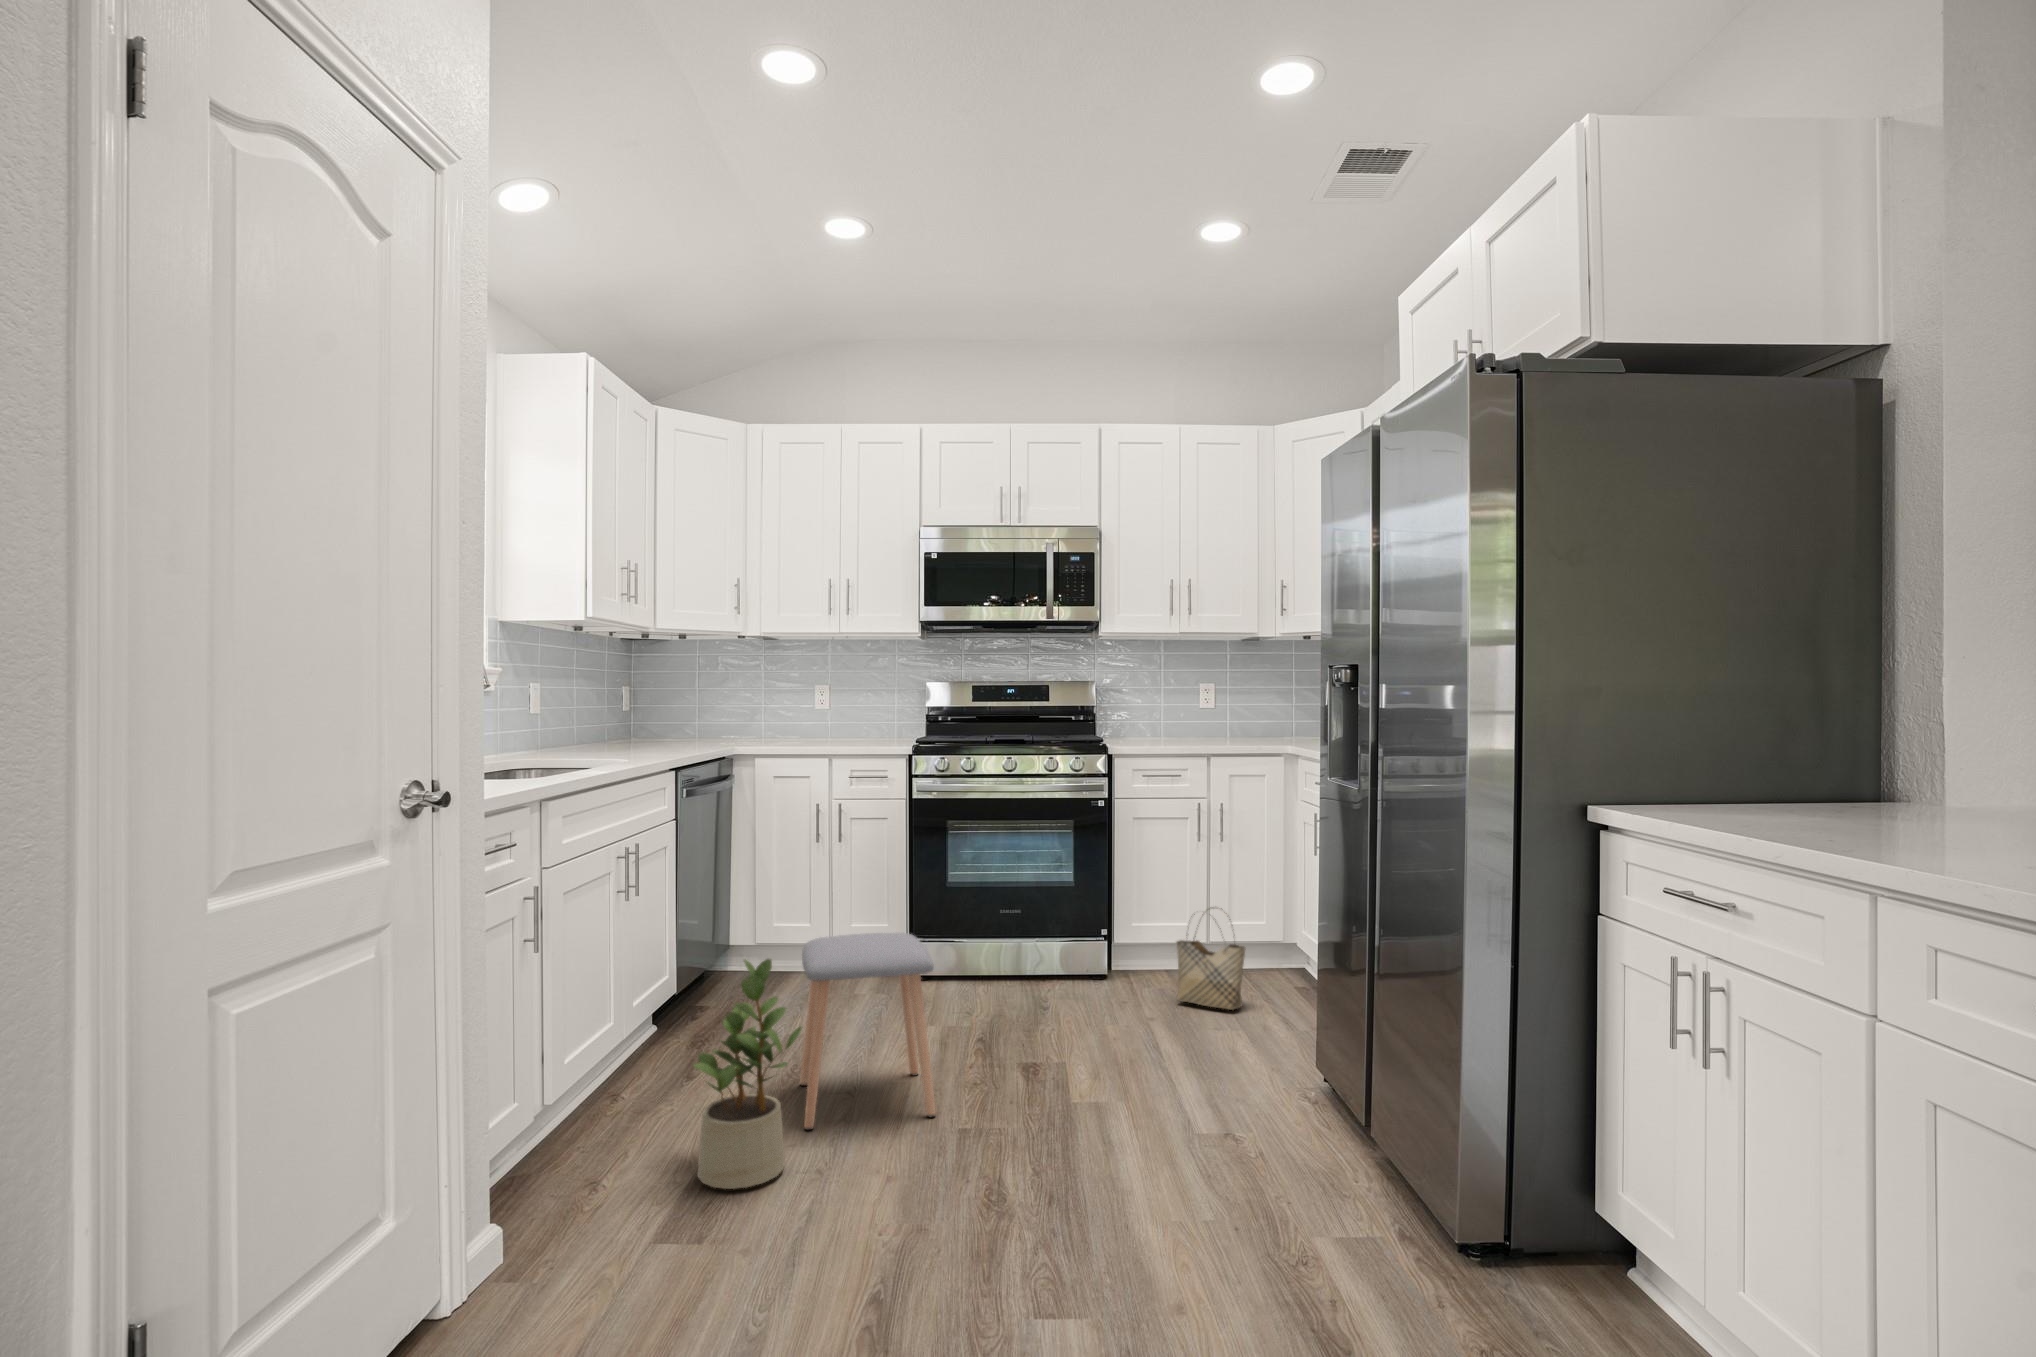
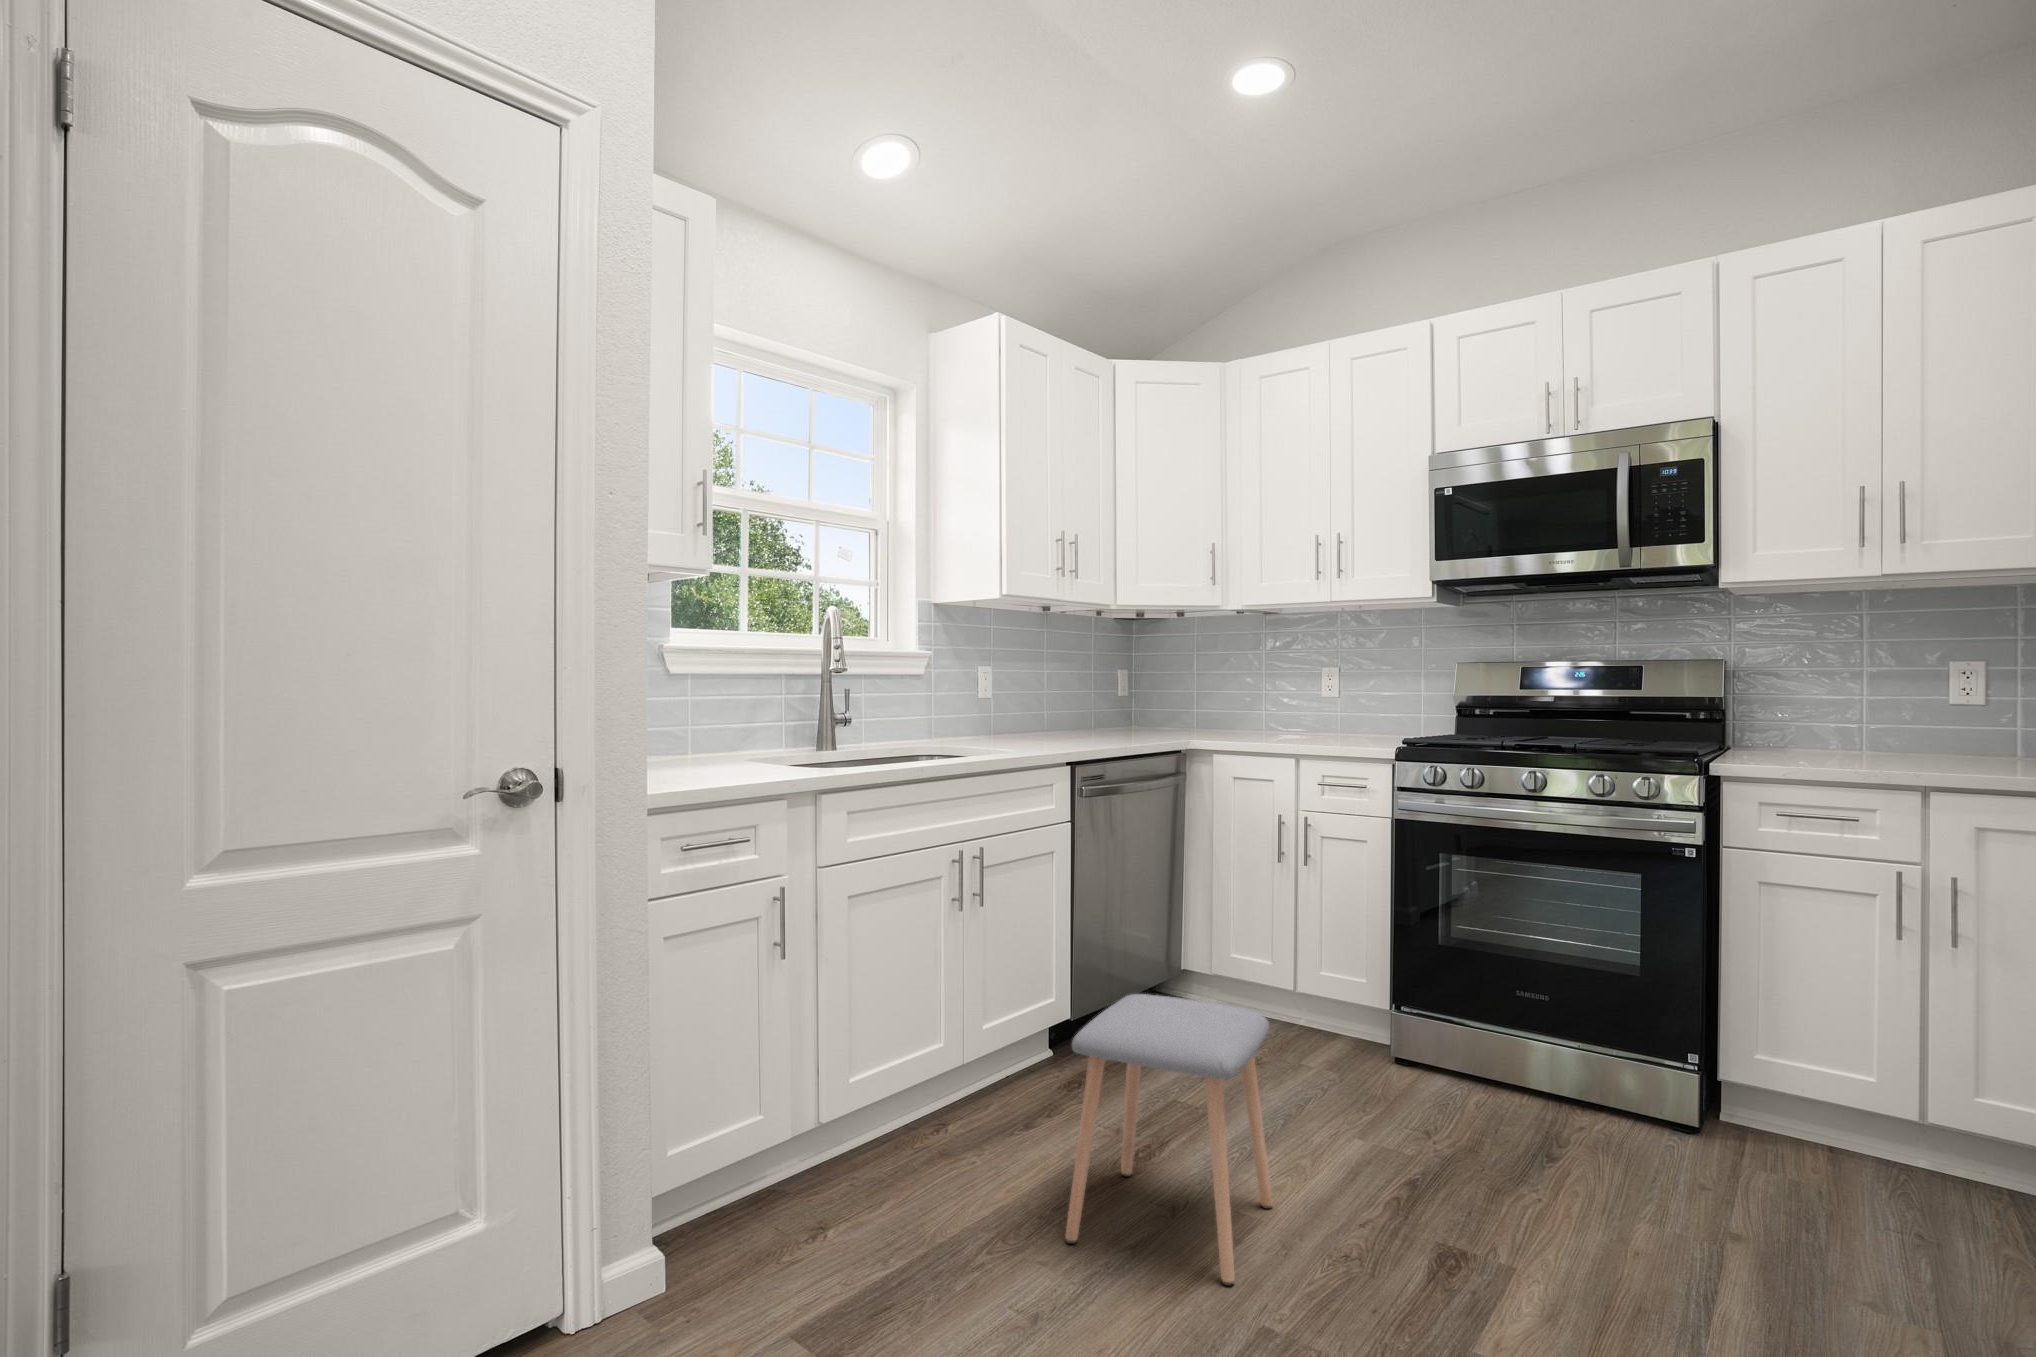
woven basket: present [1177,912,1245,1010] -> none [1806,1066,1963,1268]
potted plant: present [693,959,802,1189] -> none [895,1012,1019,1301]

